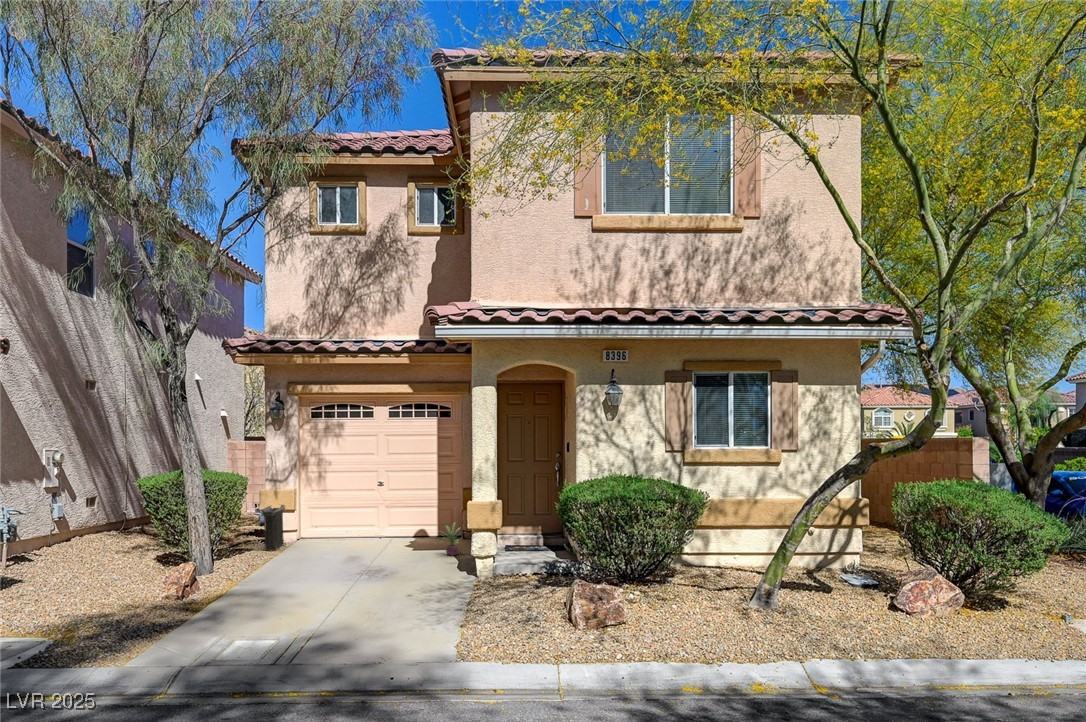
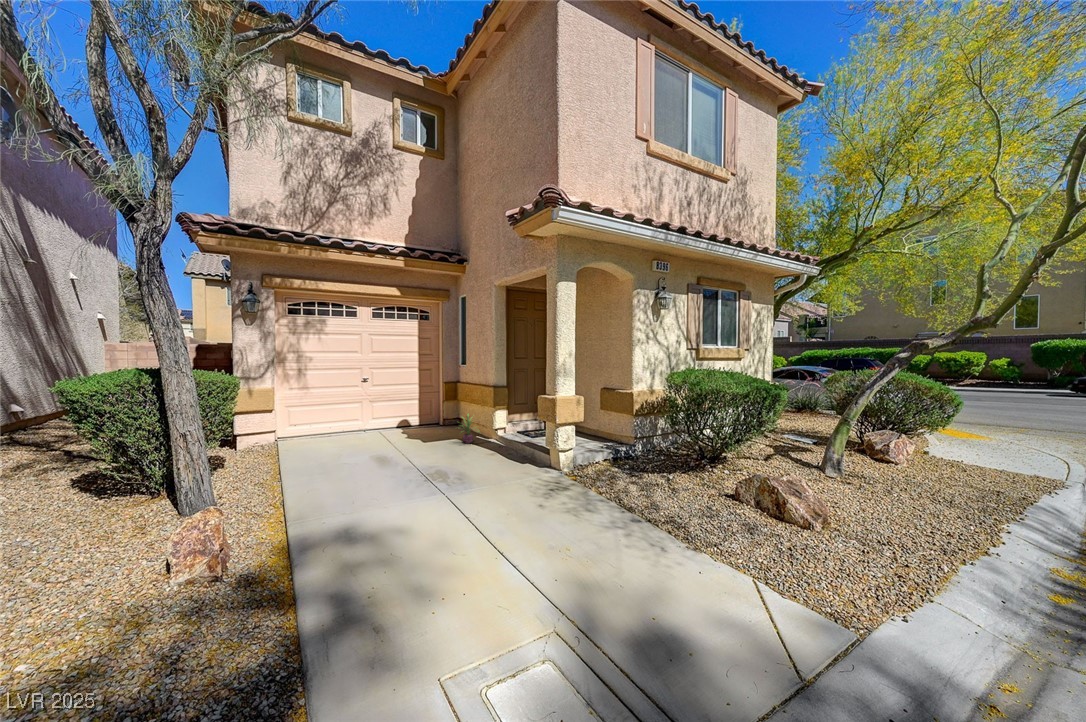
trash can: present [261,505,285,551] -> none [239,404,264,455]

